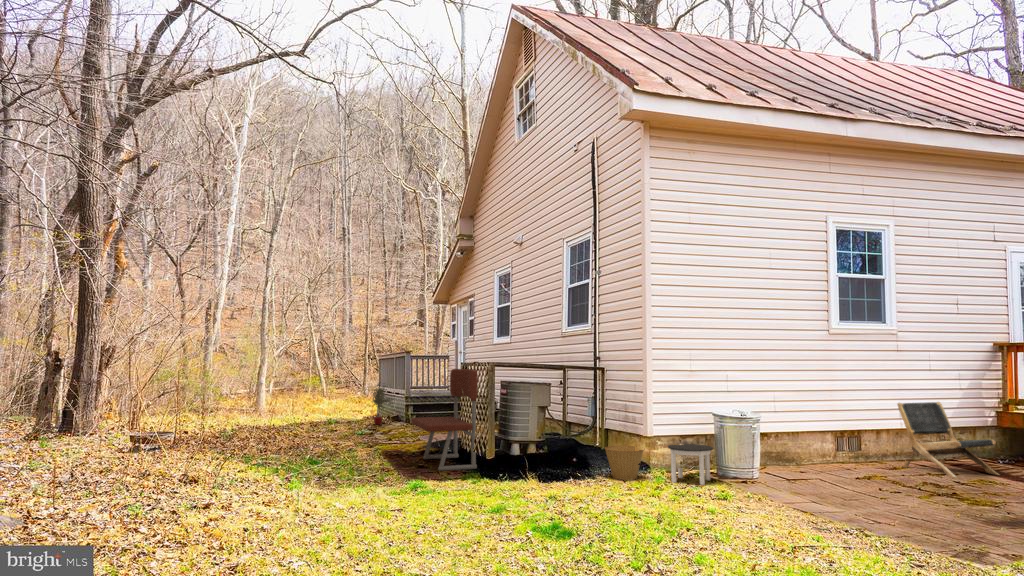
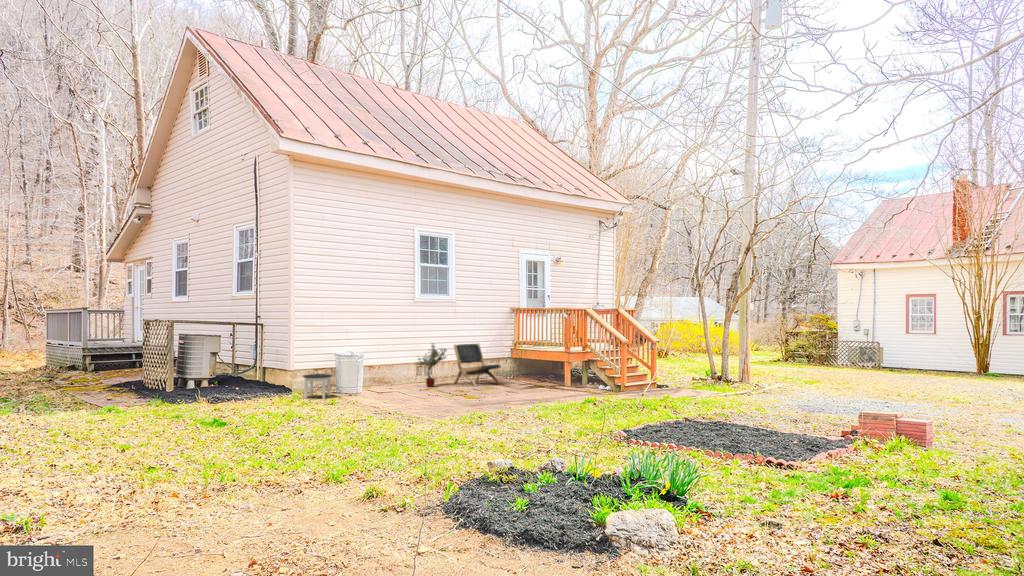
bench: present [411,369,478,471] -> none [100,326,161,402]
potted tree: present [372,383,393,425] -> present [416,345,447,387]
basket: present [605,446,644,480] -> none [259,377,288,399]

